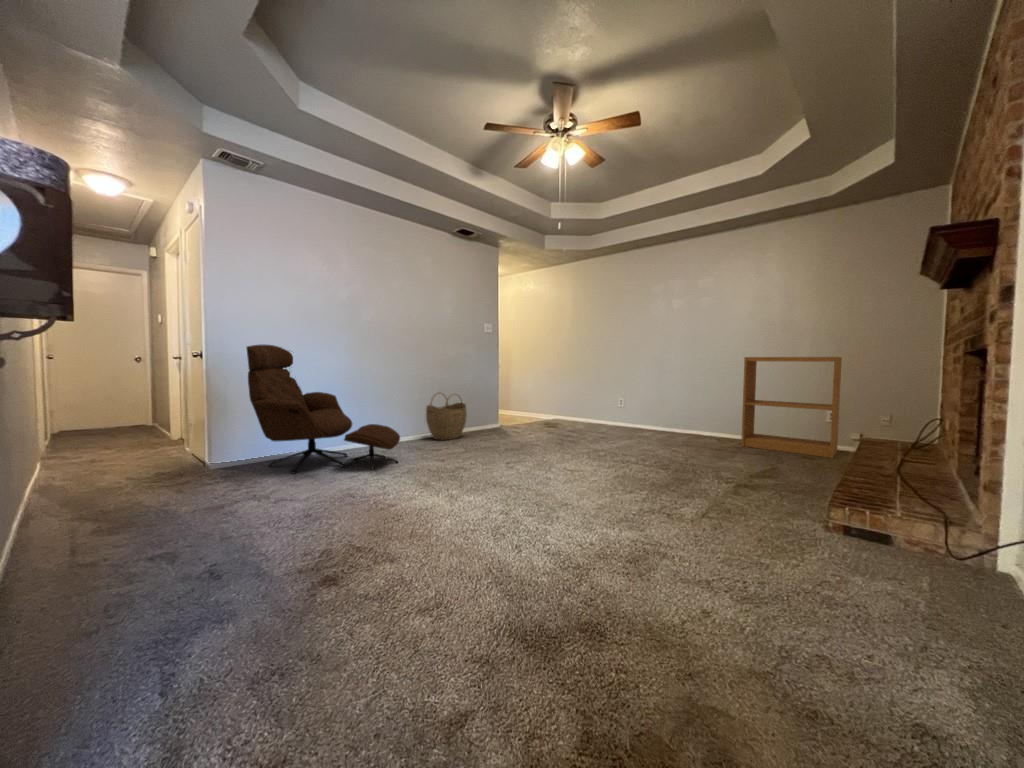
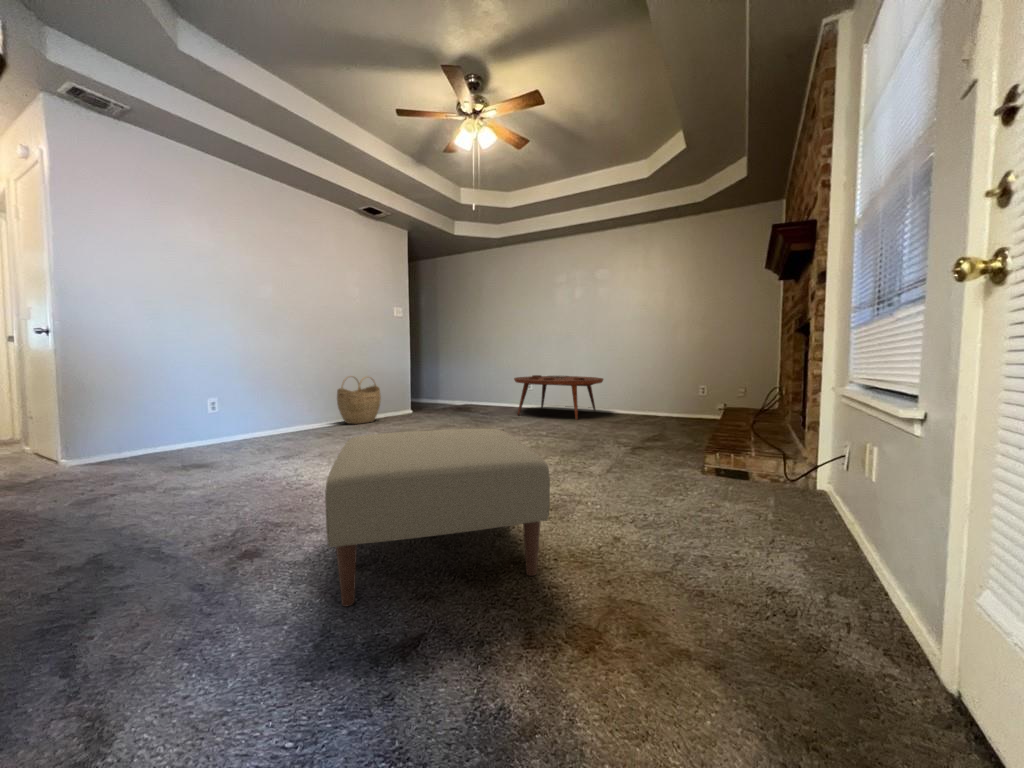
lounge chair: present [247,344,400,474] -> none [117,319,311,462]
bookshelf: present [741,357,842,458] -> none [633,338,708,422]
coffee table: none [602,395,706,446] -> present [514,375,603,420]
ottoman: none [387,471,620,658] -> present [325,429,550,606]

